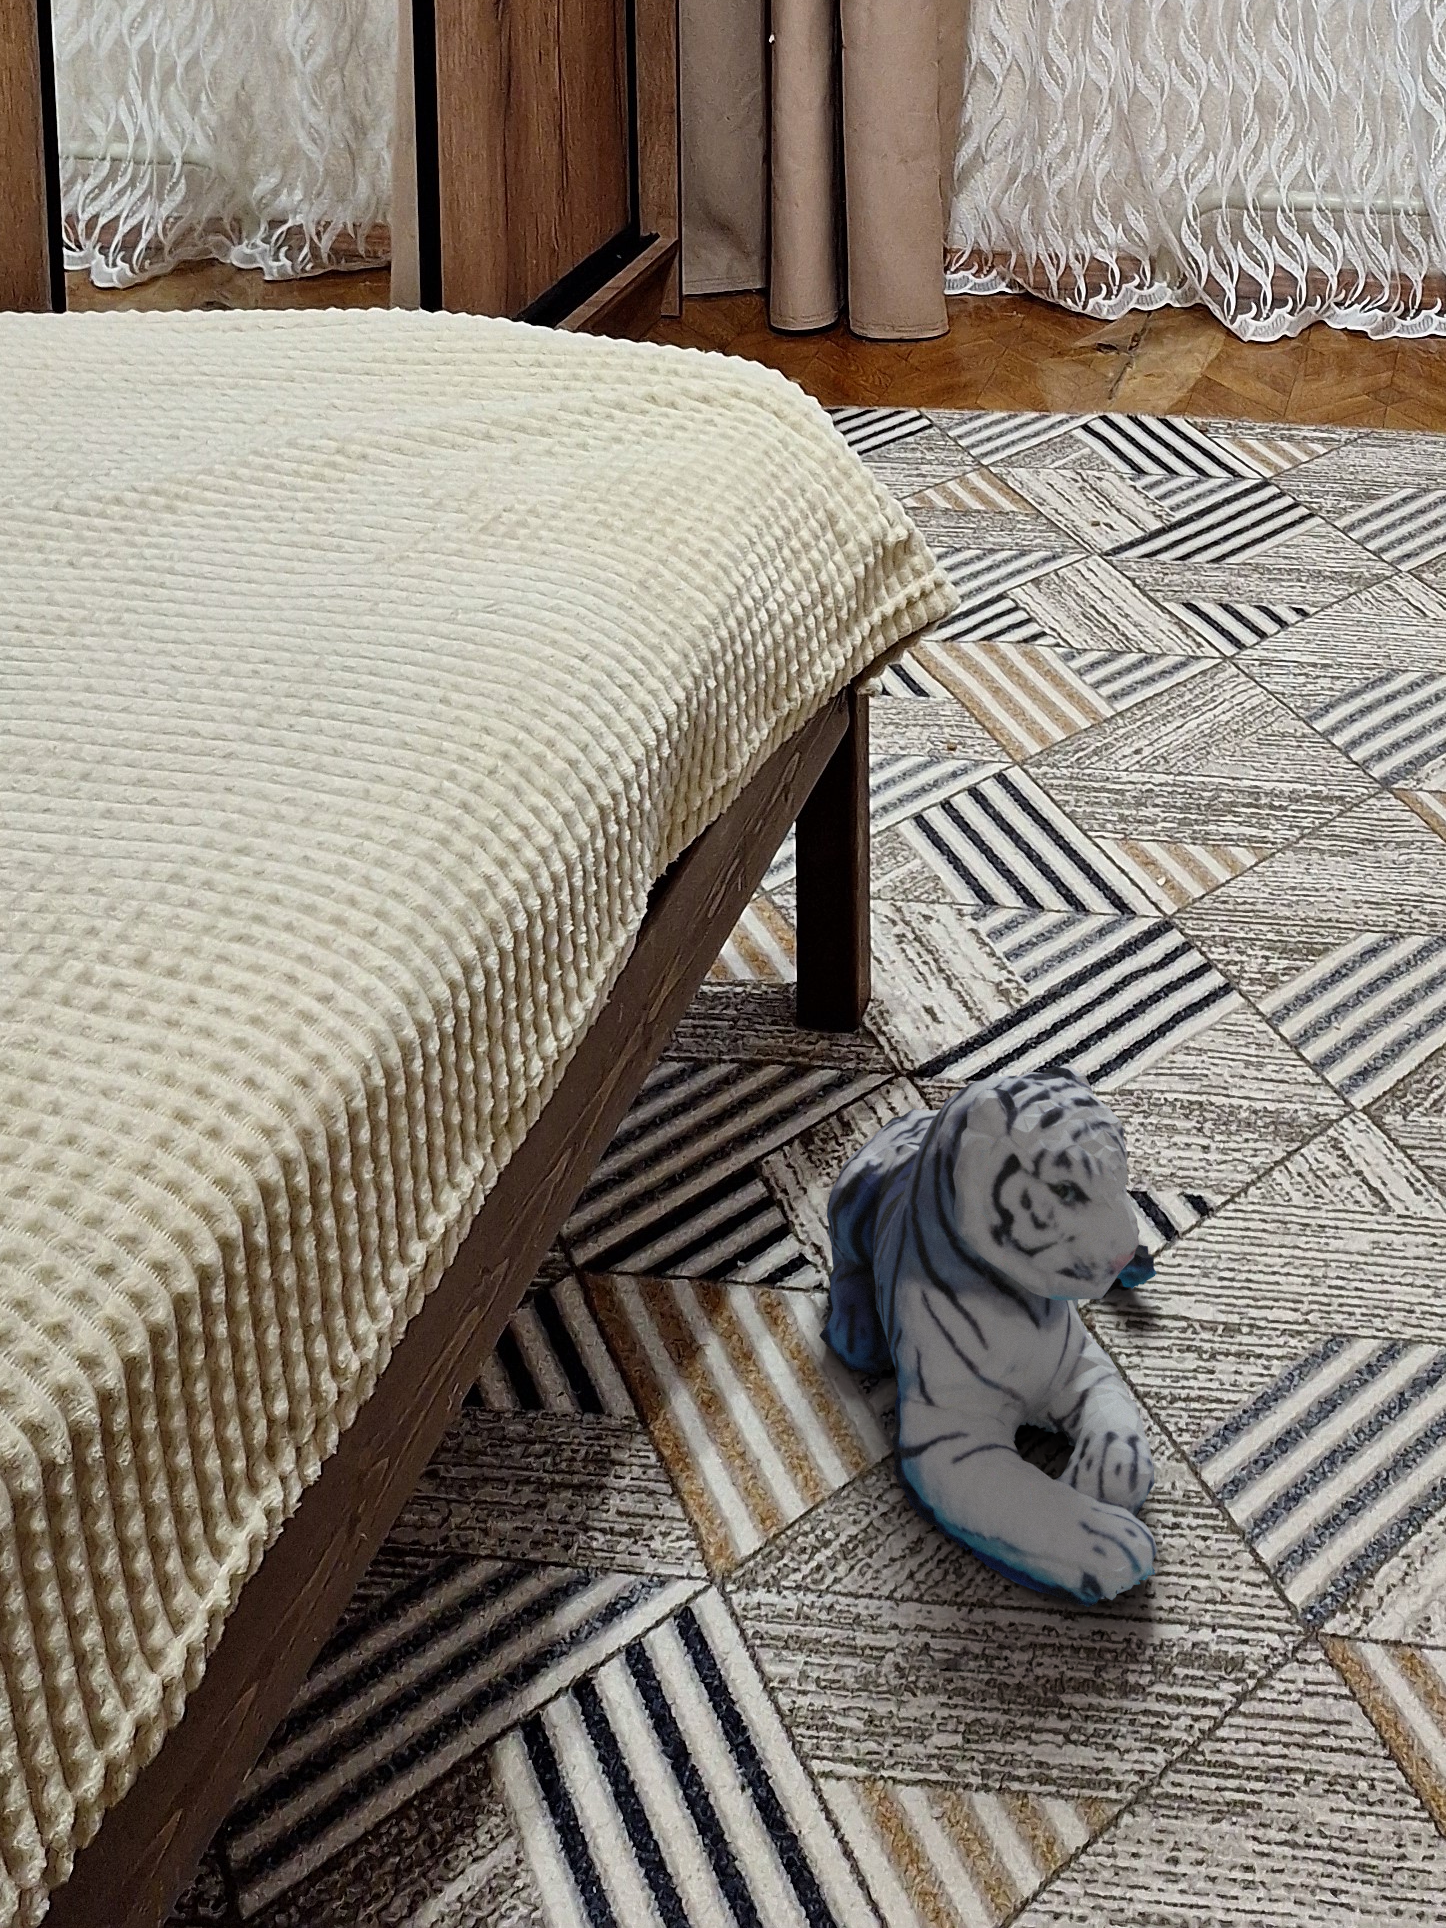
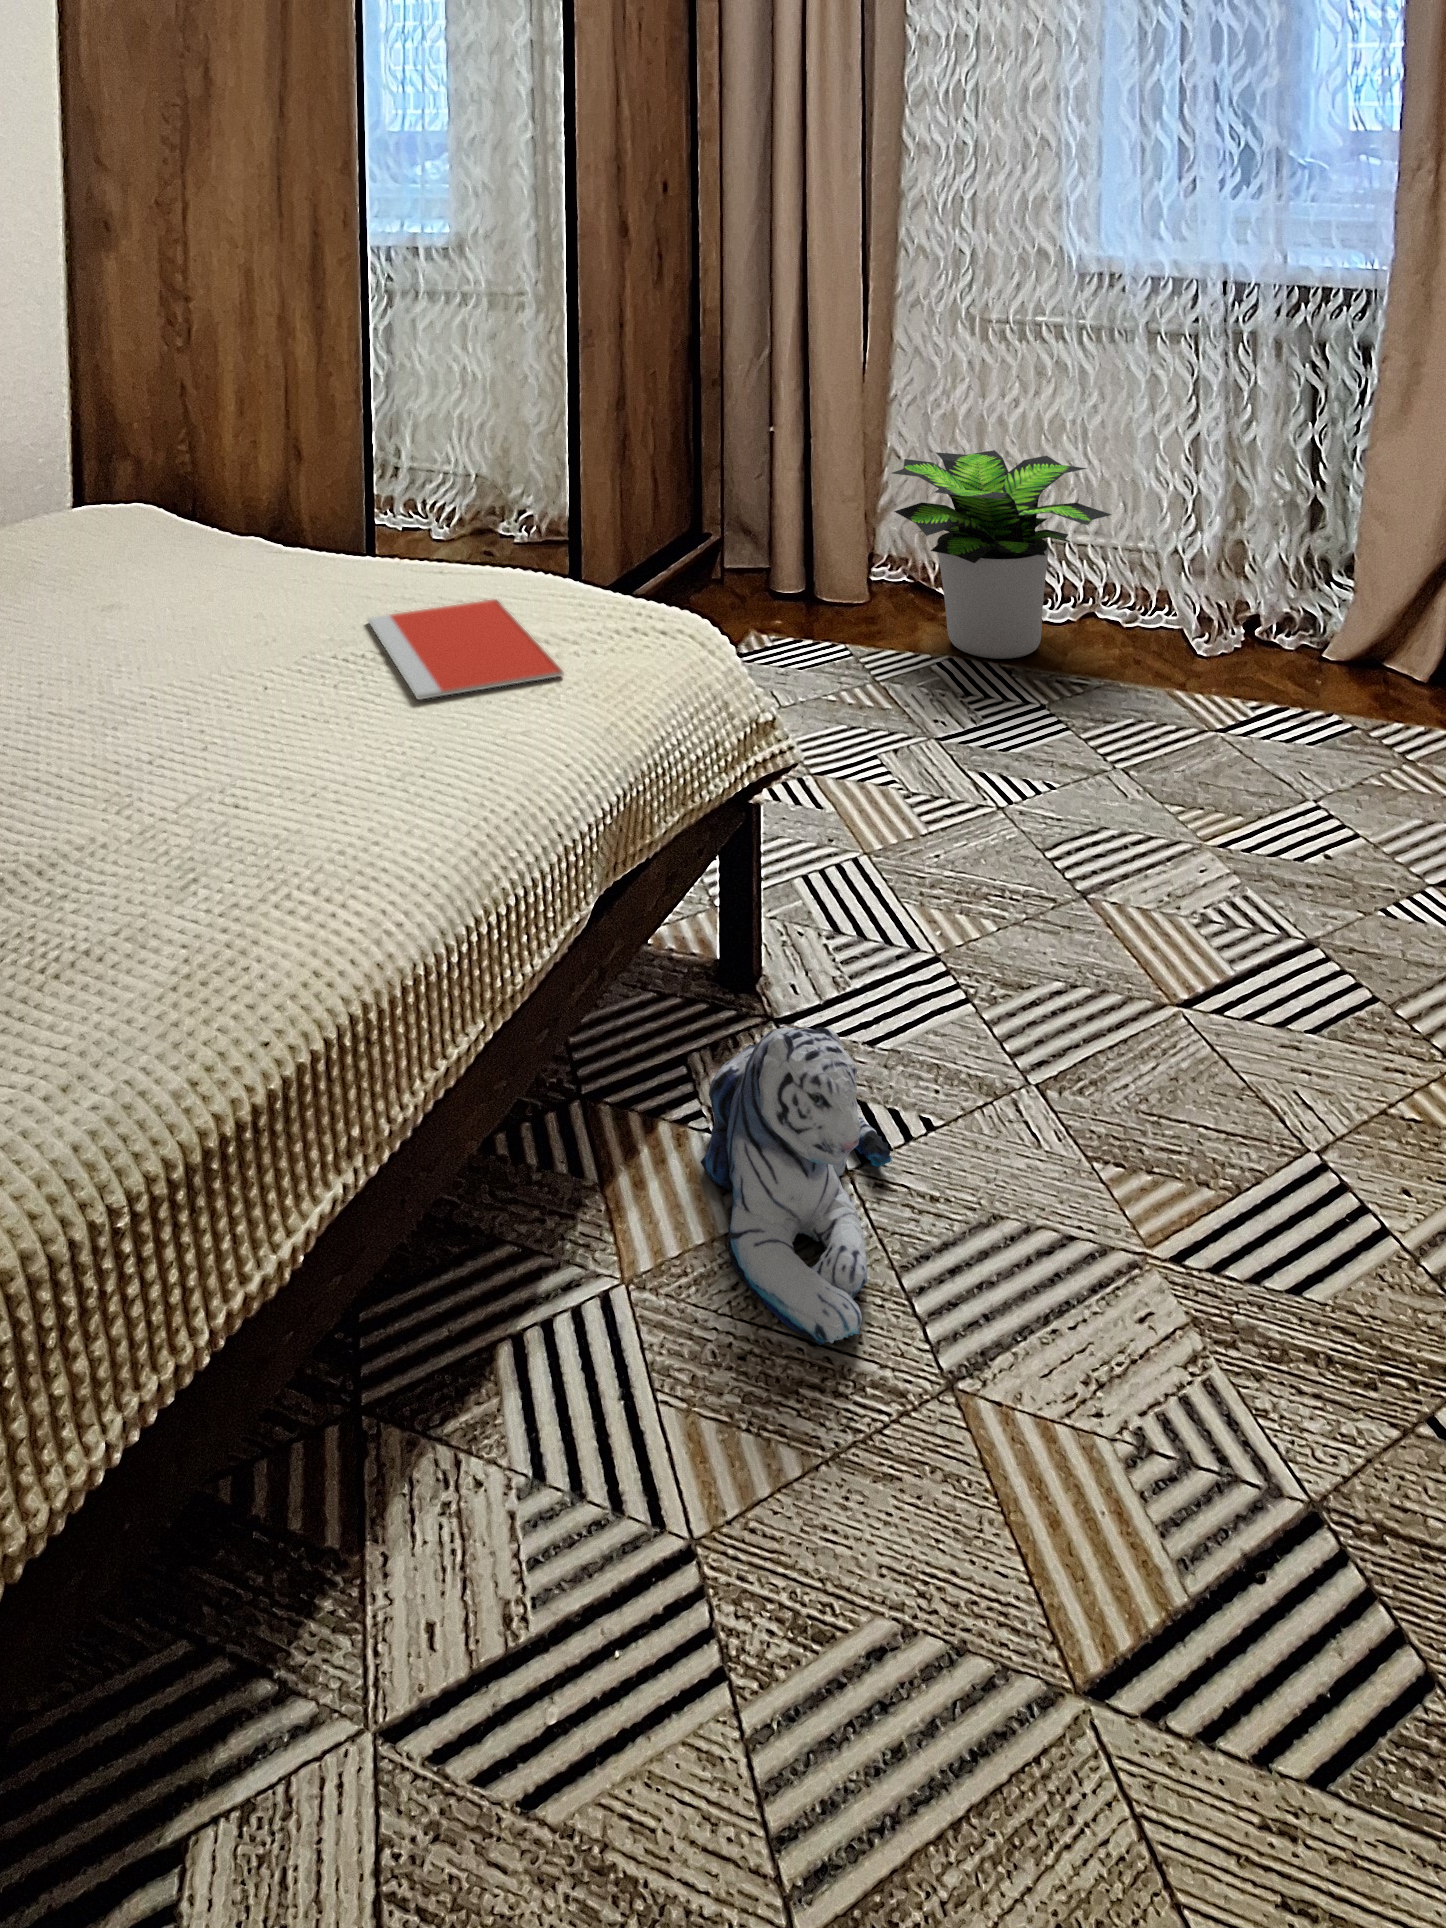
potted plant: none [998,56,1371,413] -> present [892,450,1111,659]
notebook: none [98,354,548,557] -> present [368,599,564,700]

